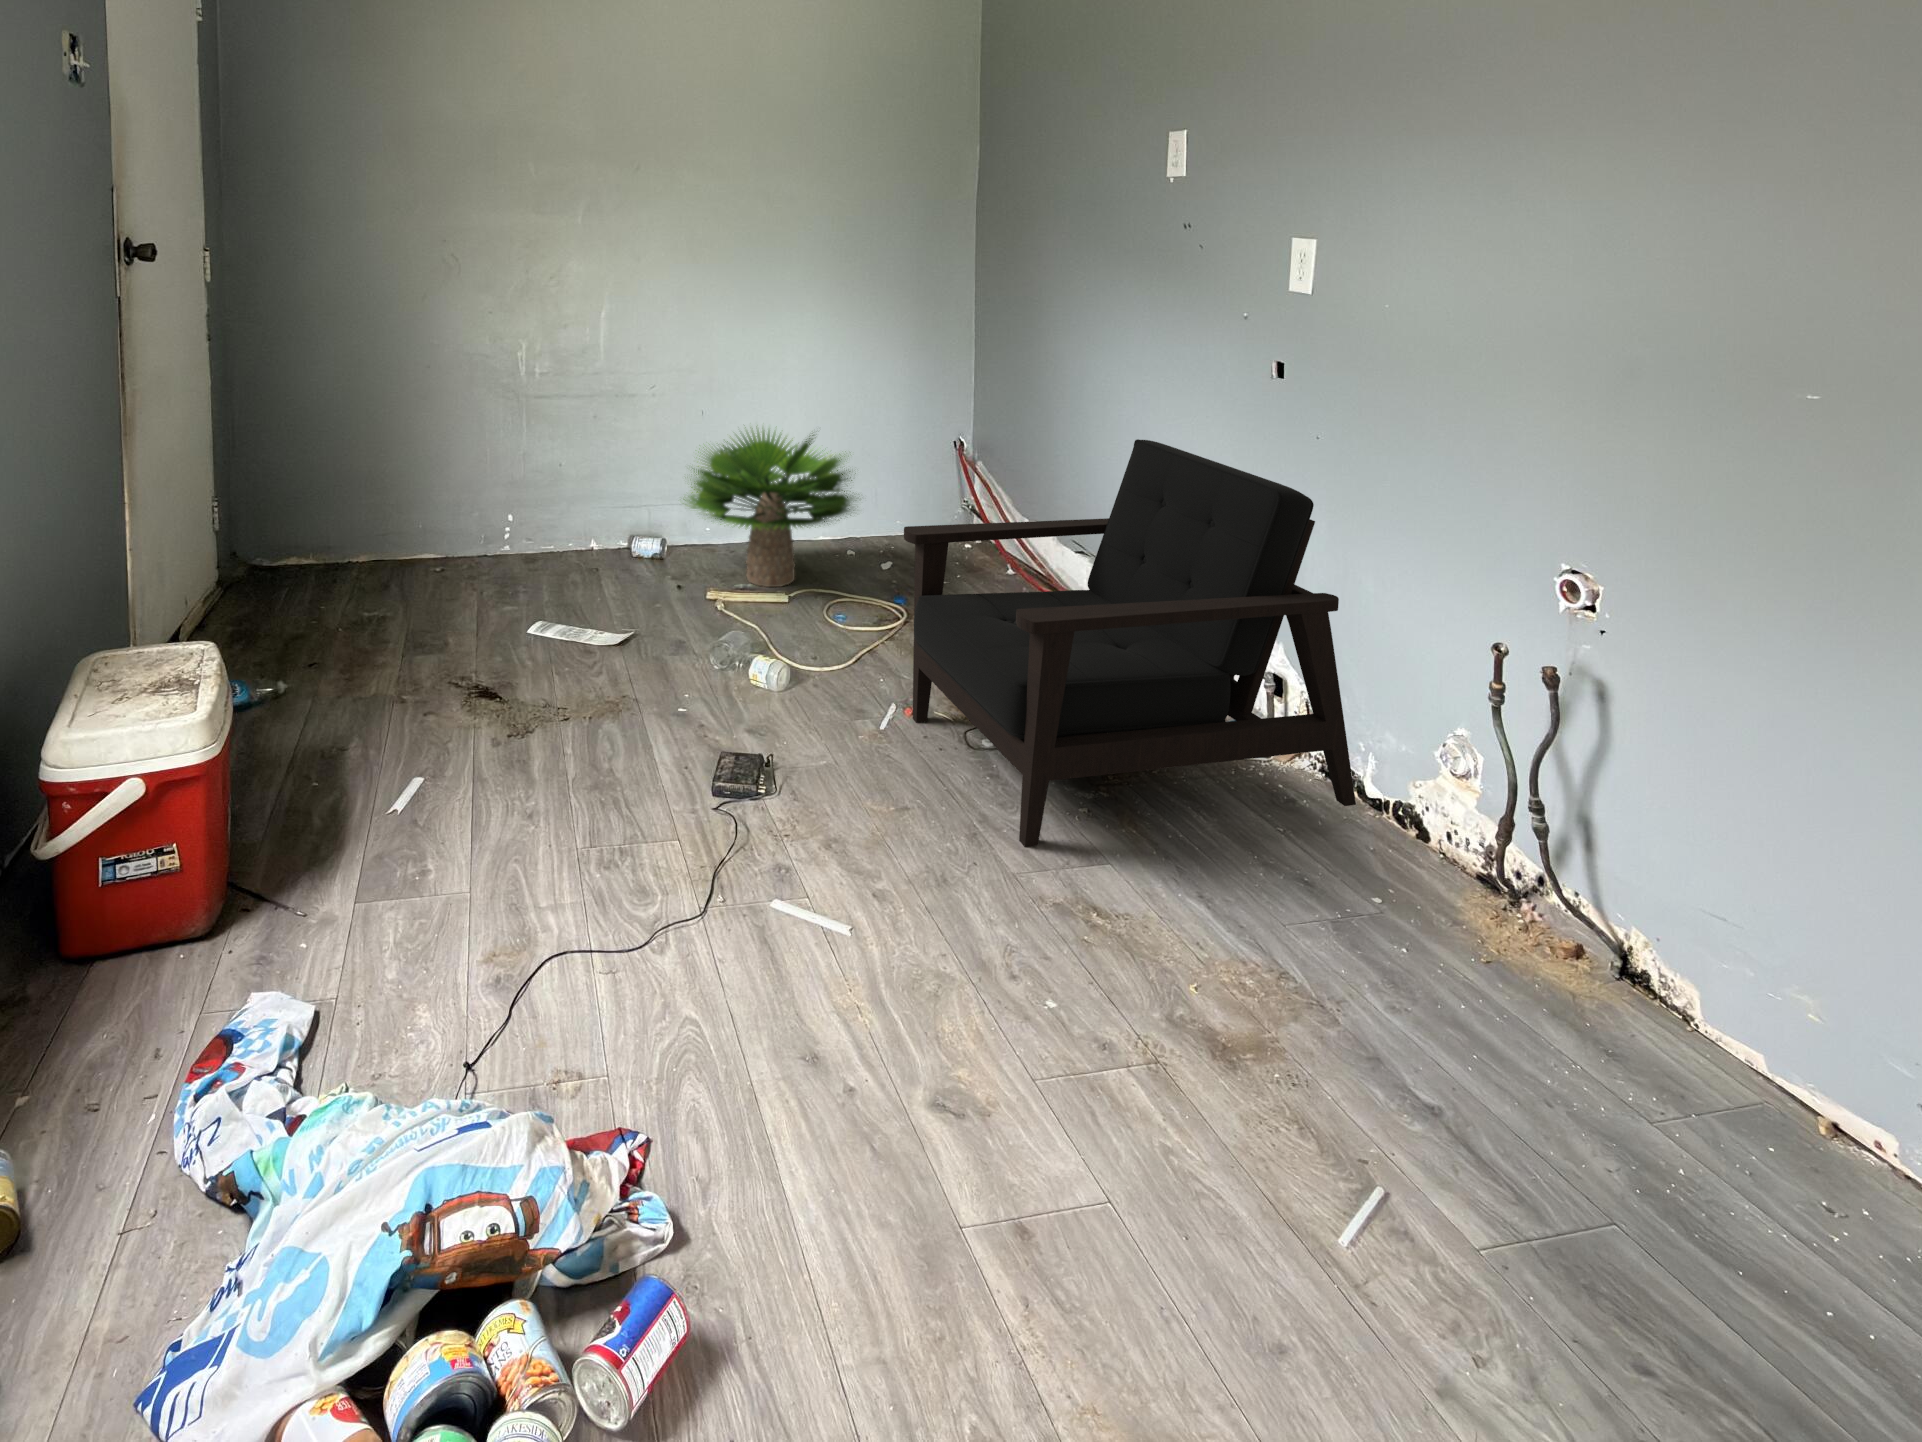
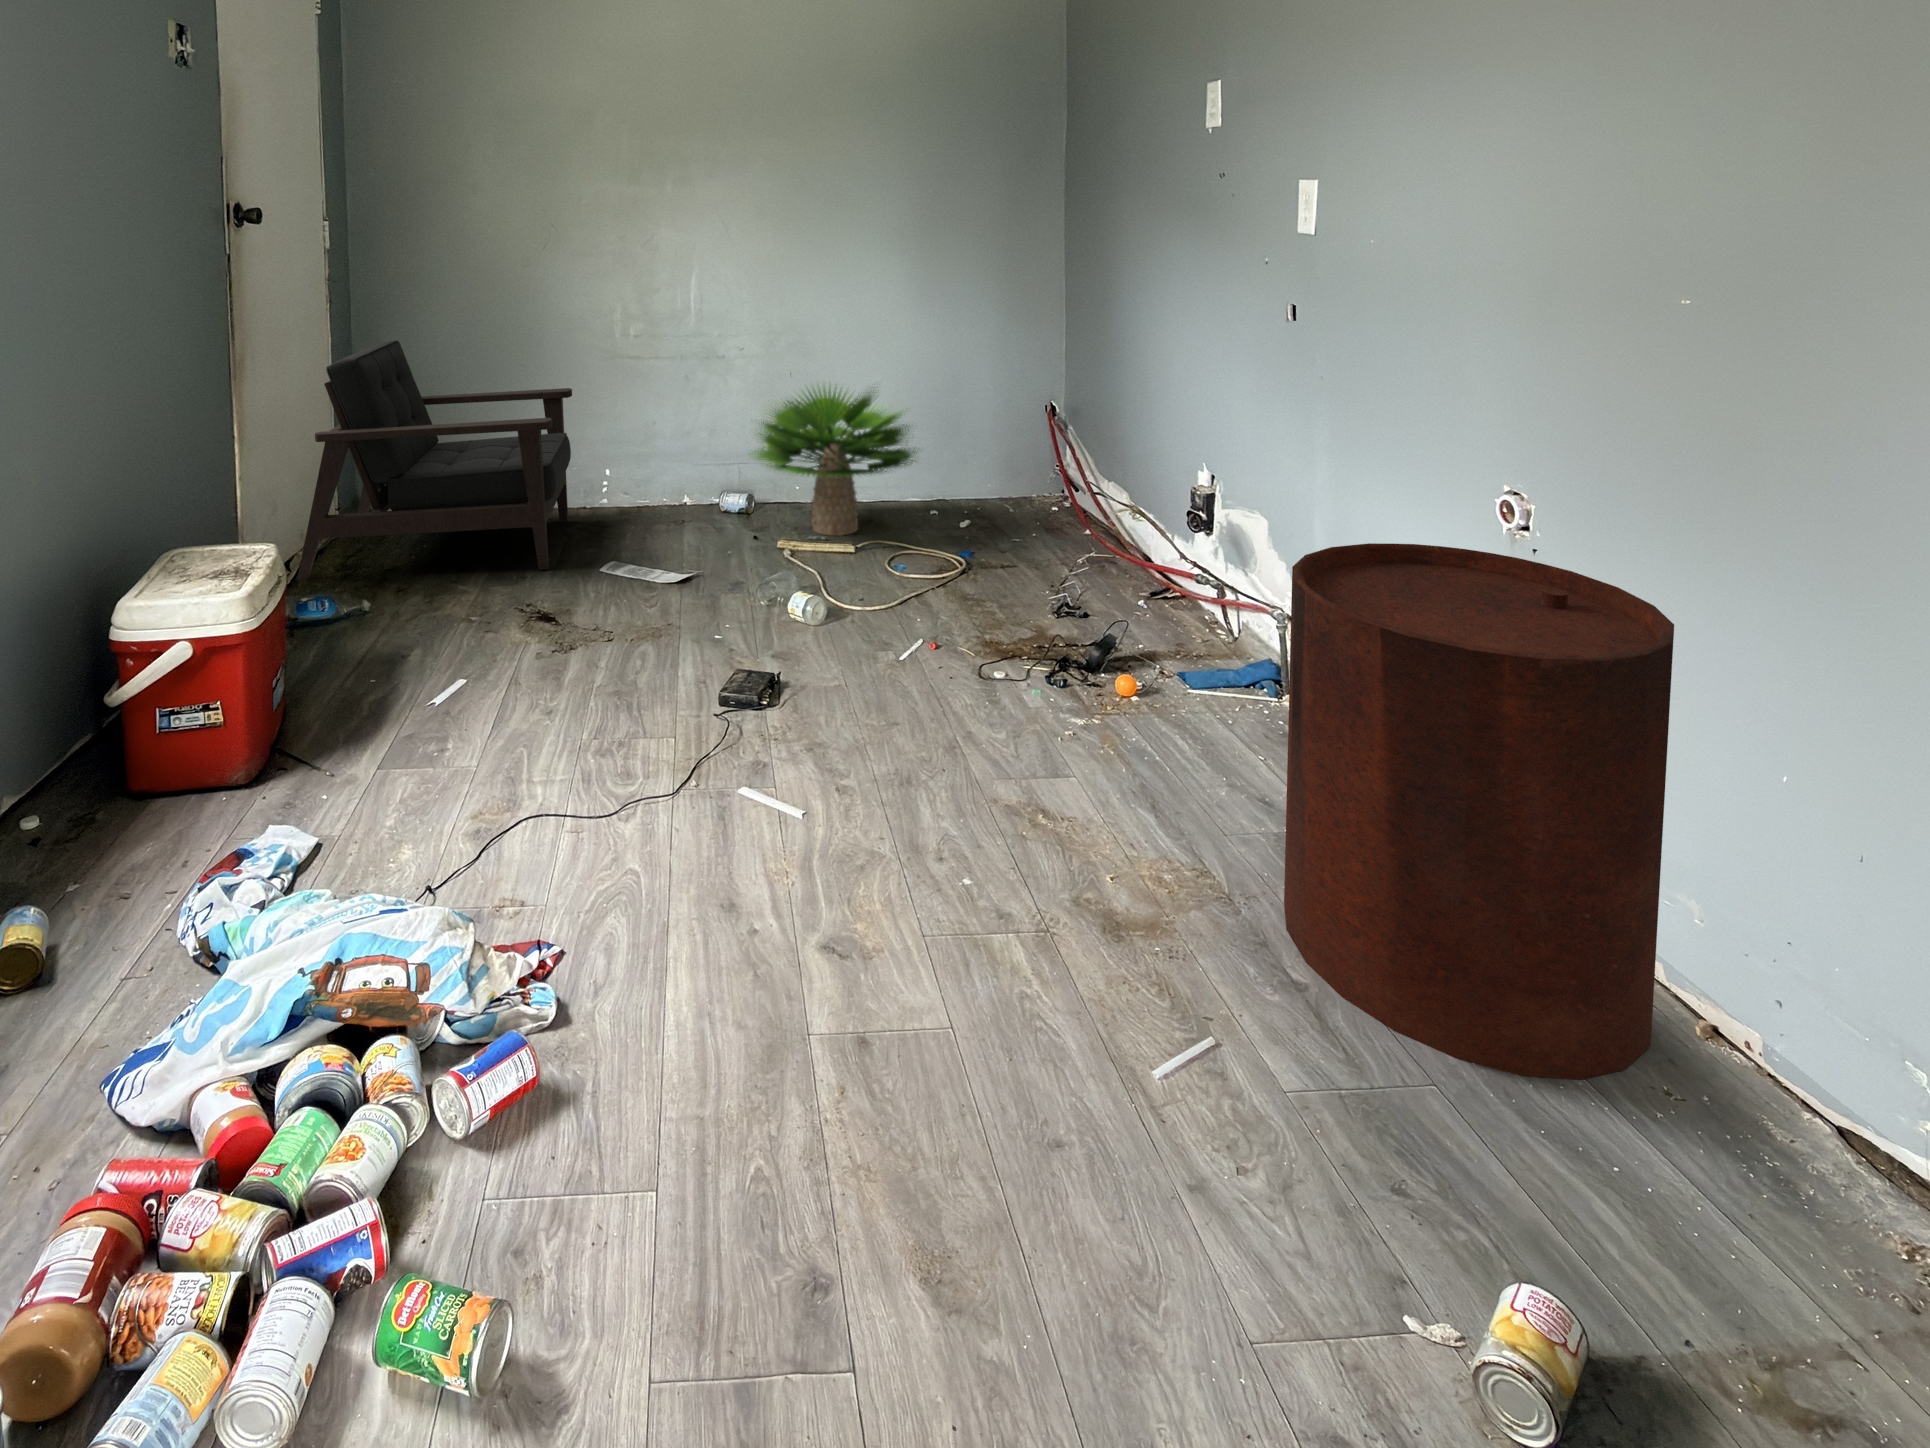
armchair: present [904,439,1356,847] -> present [297,340,572,580]
trash can: none [1367,630,1802,1189] -> present [1284,543,1674,1080]

